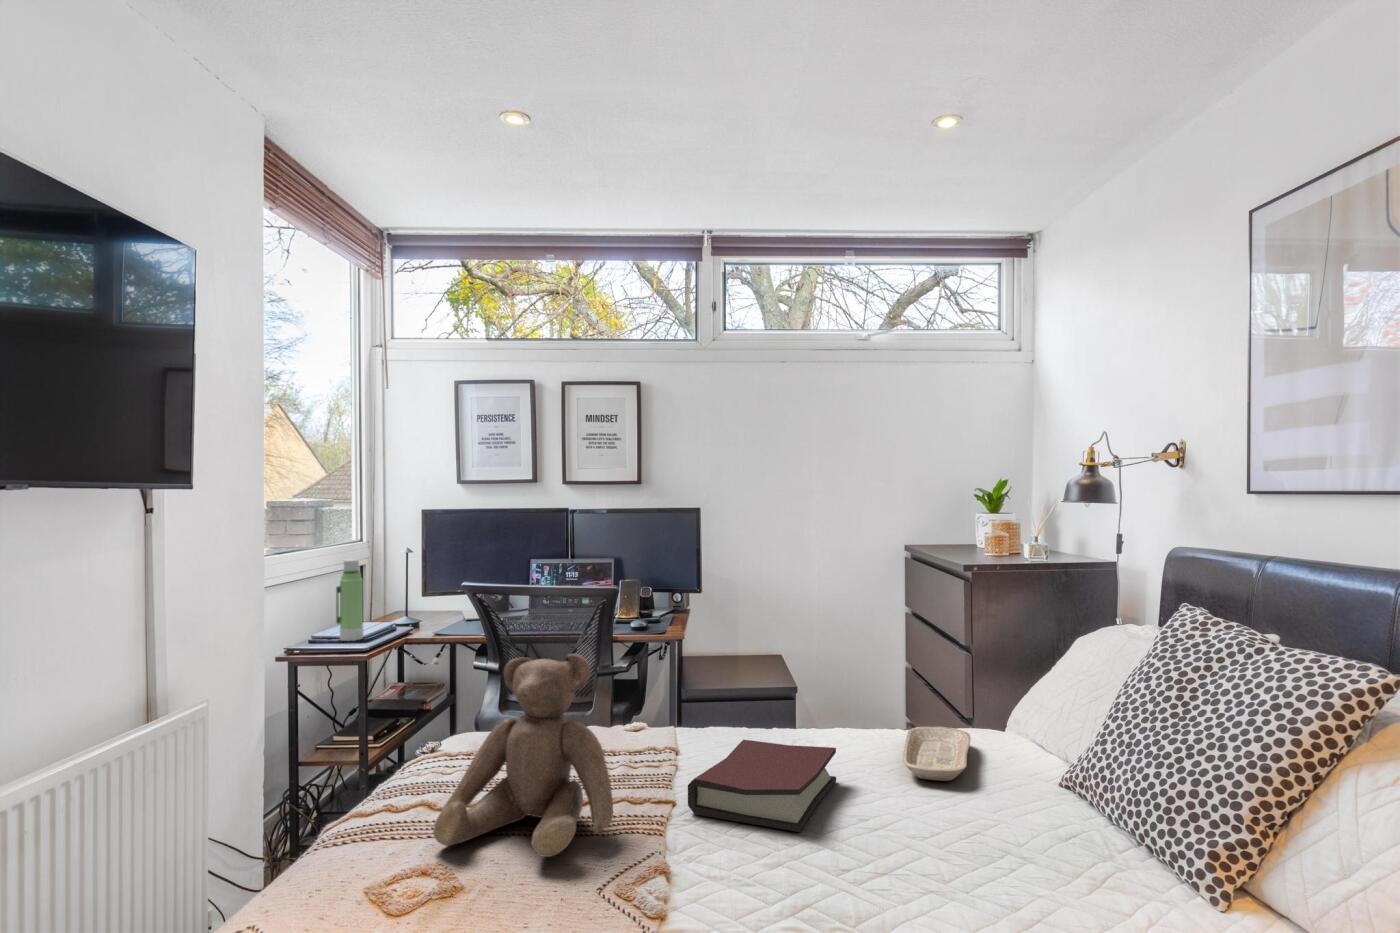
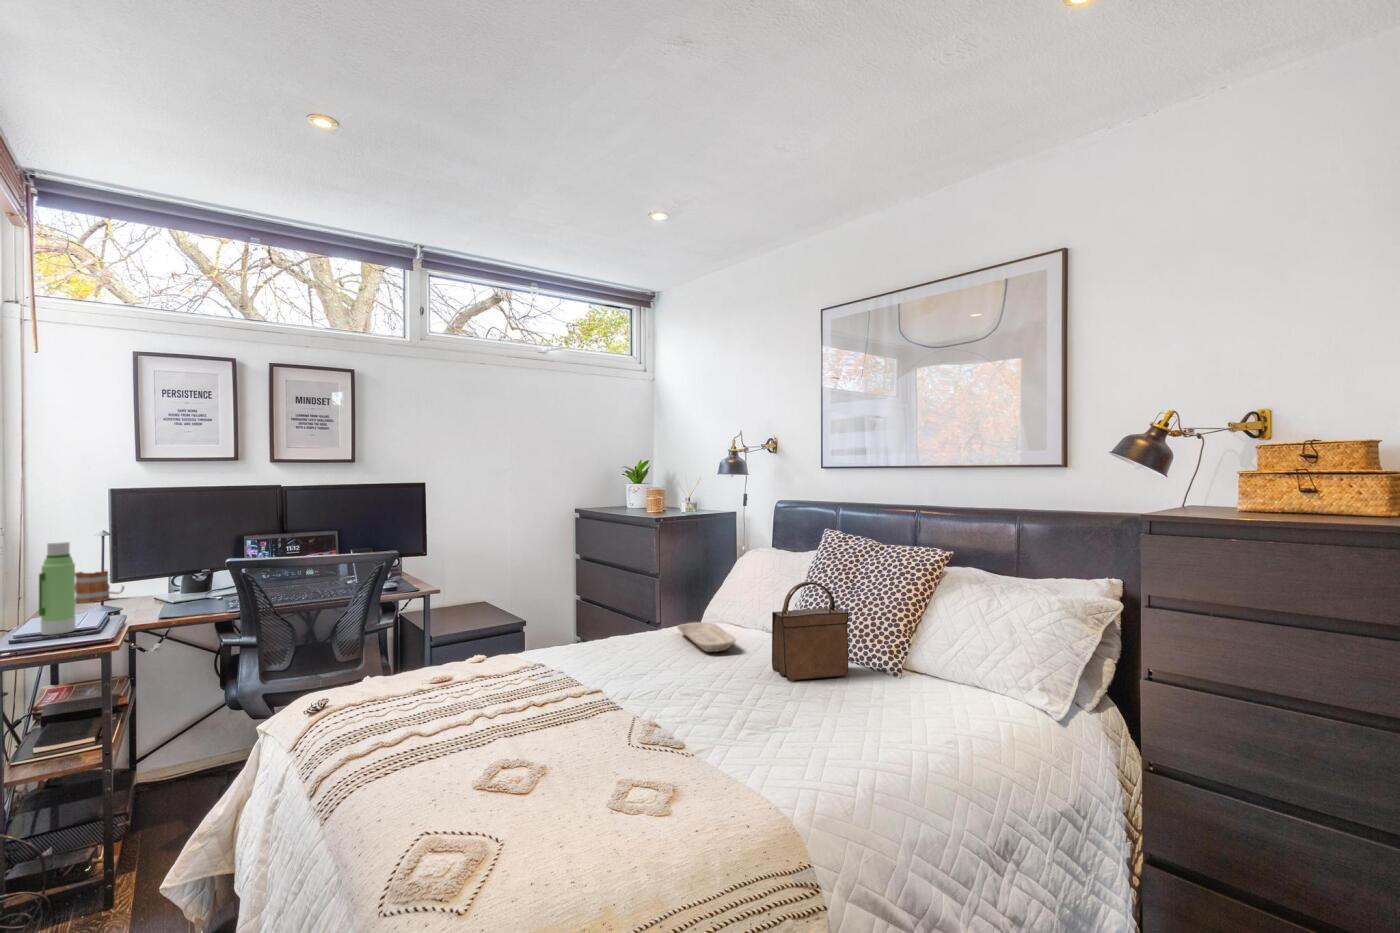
mug: none [417,583,452,613] -> present [75,571,125,603]
teddy bear: present [433,654,613,857] -> none [417,589,576,758]
handbag: none [973,696,1109,876] -> present [772,582,849,681]
hardback book: present [688,740,836,832] -> none [591,640,682,698]

